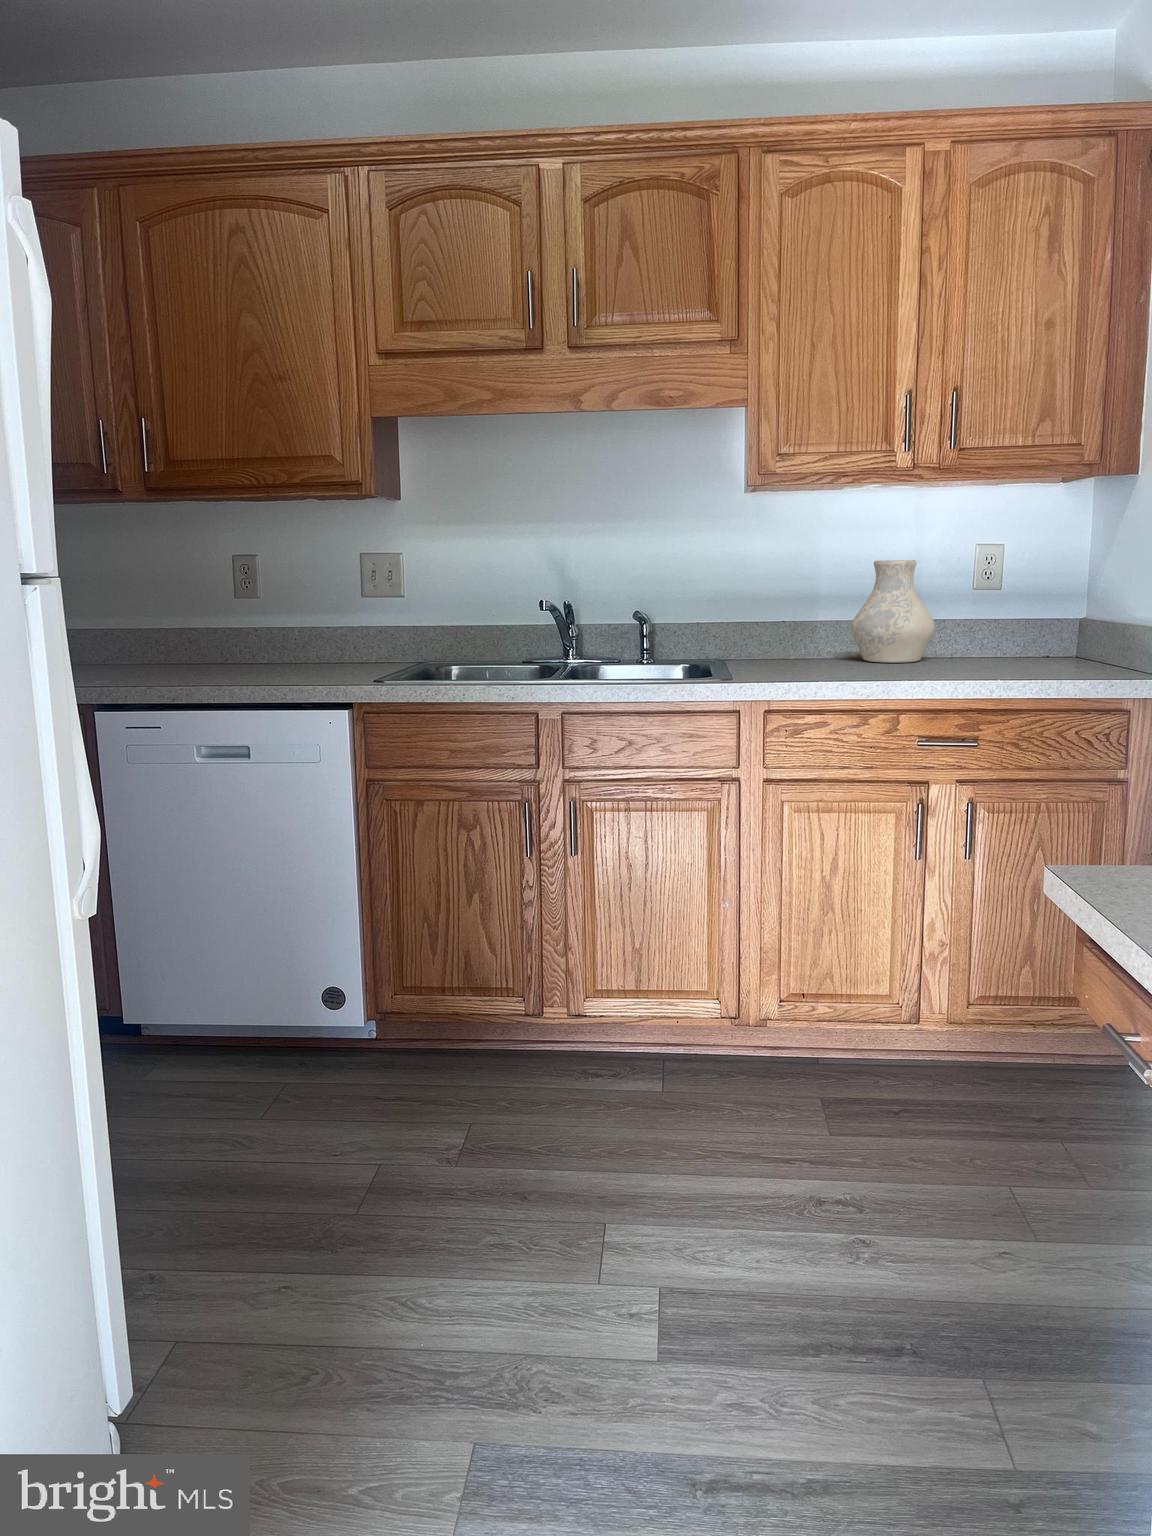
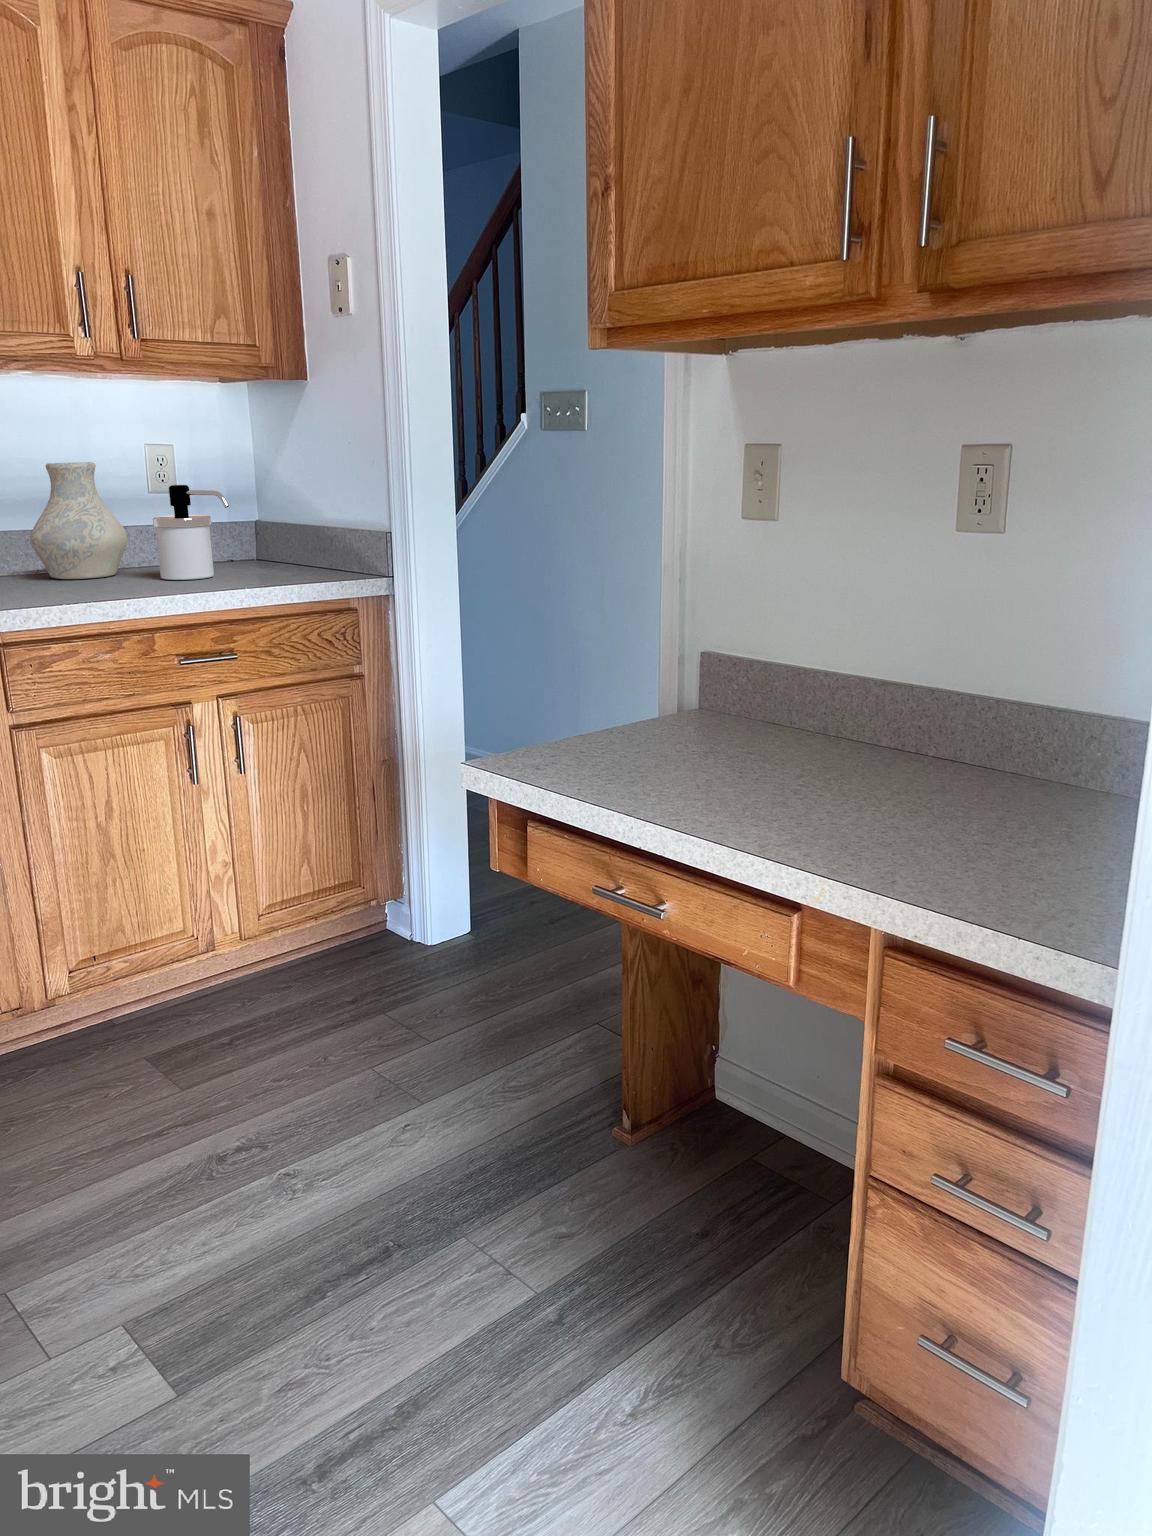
soap dispenser: none [947,582,1014,670] -> present [153,485,229,580]

